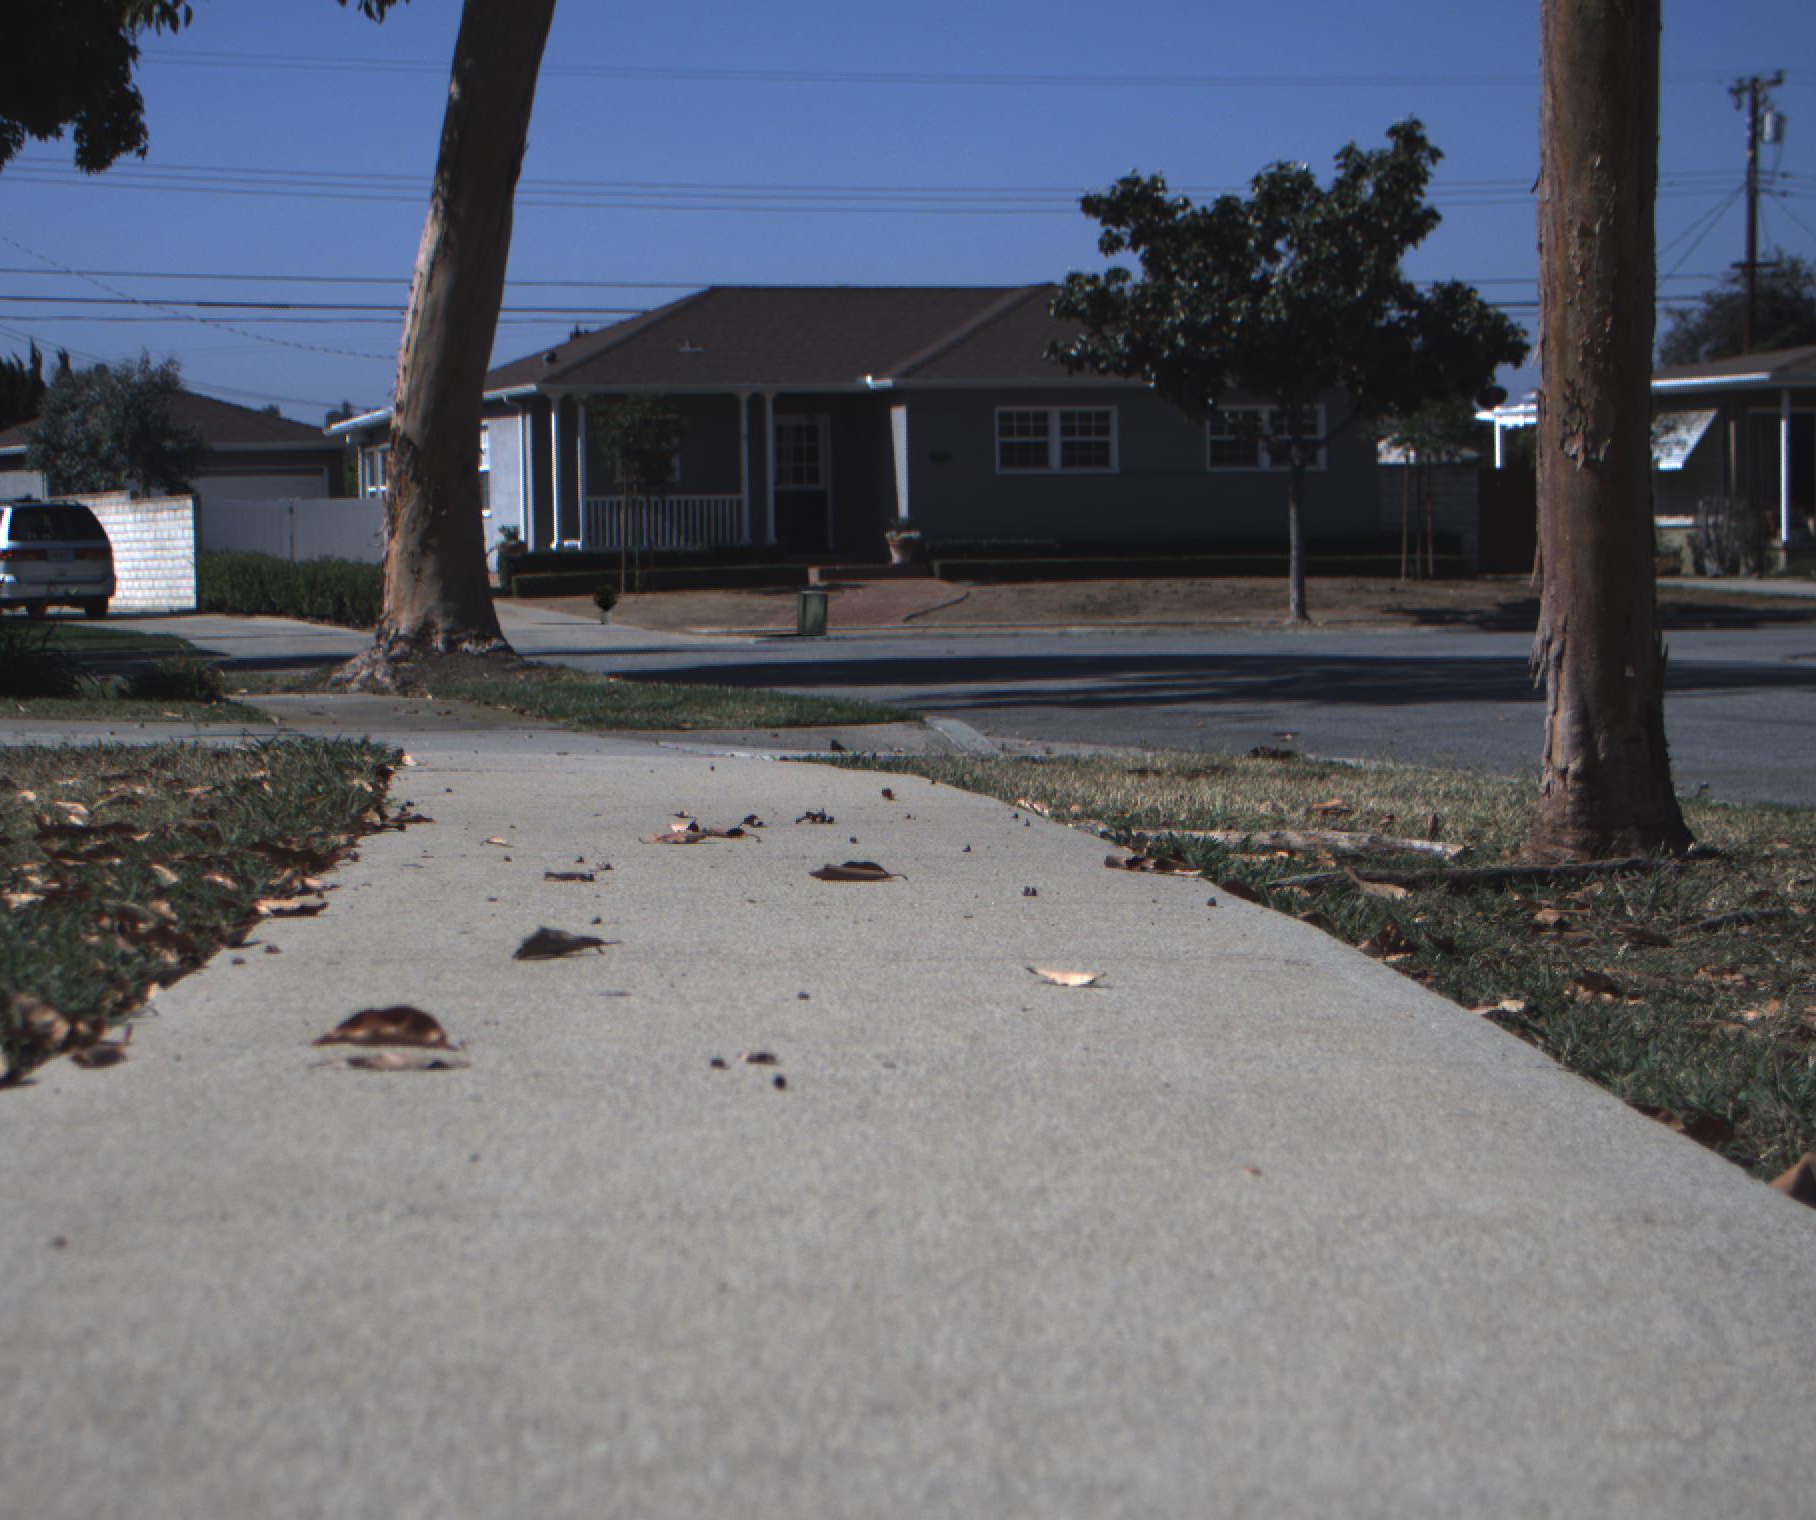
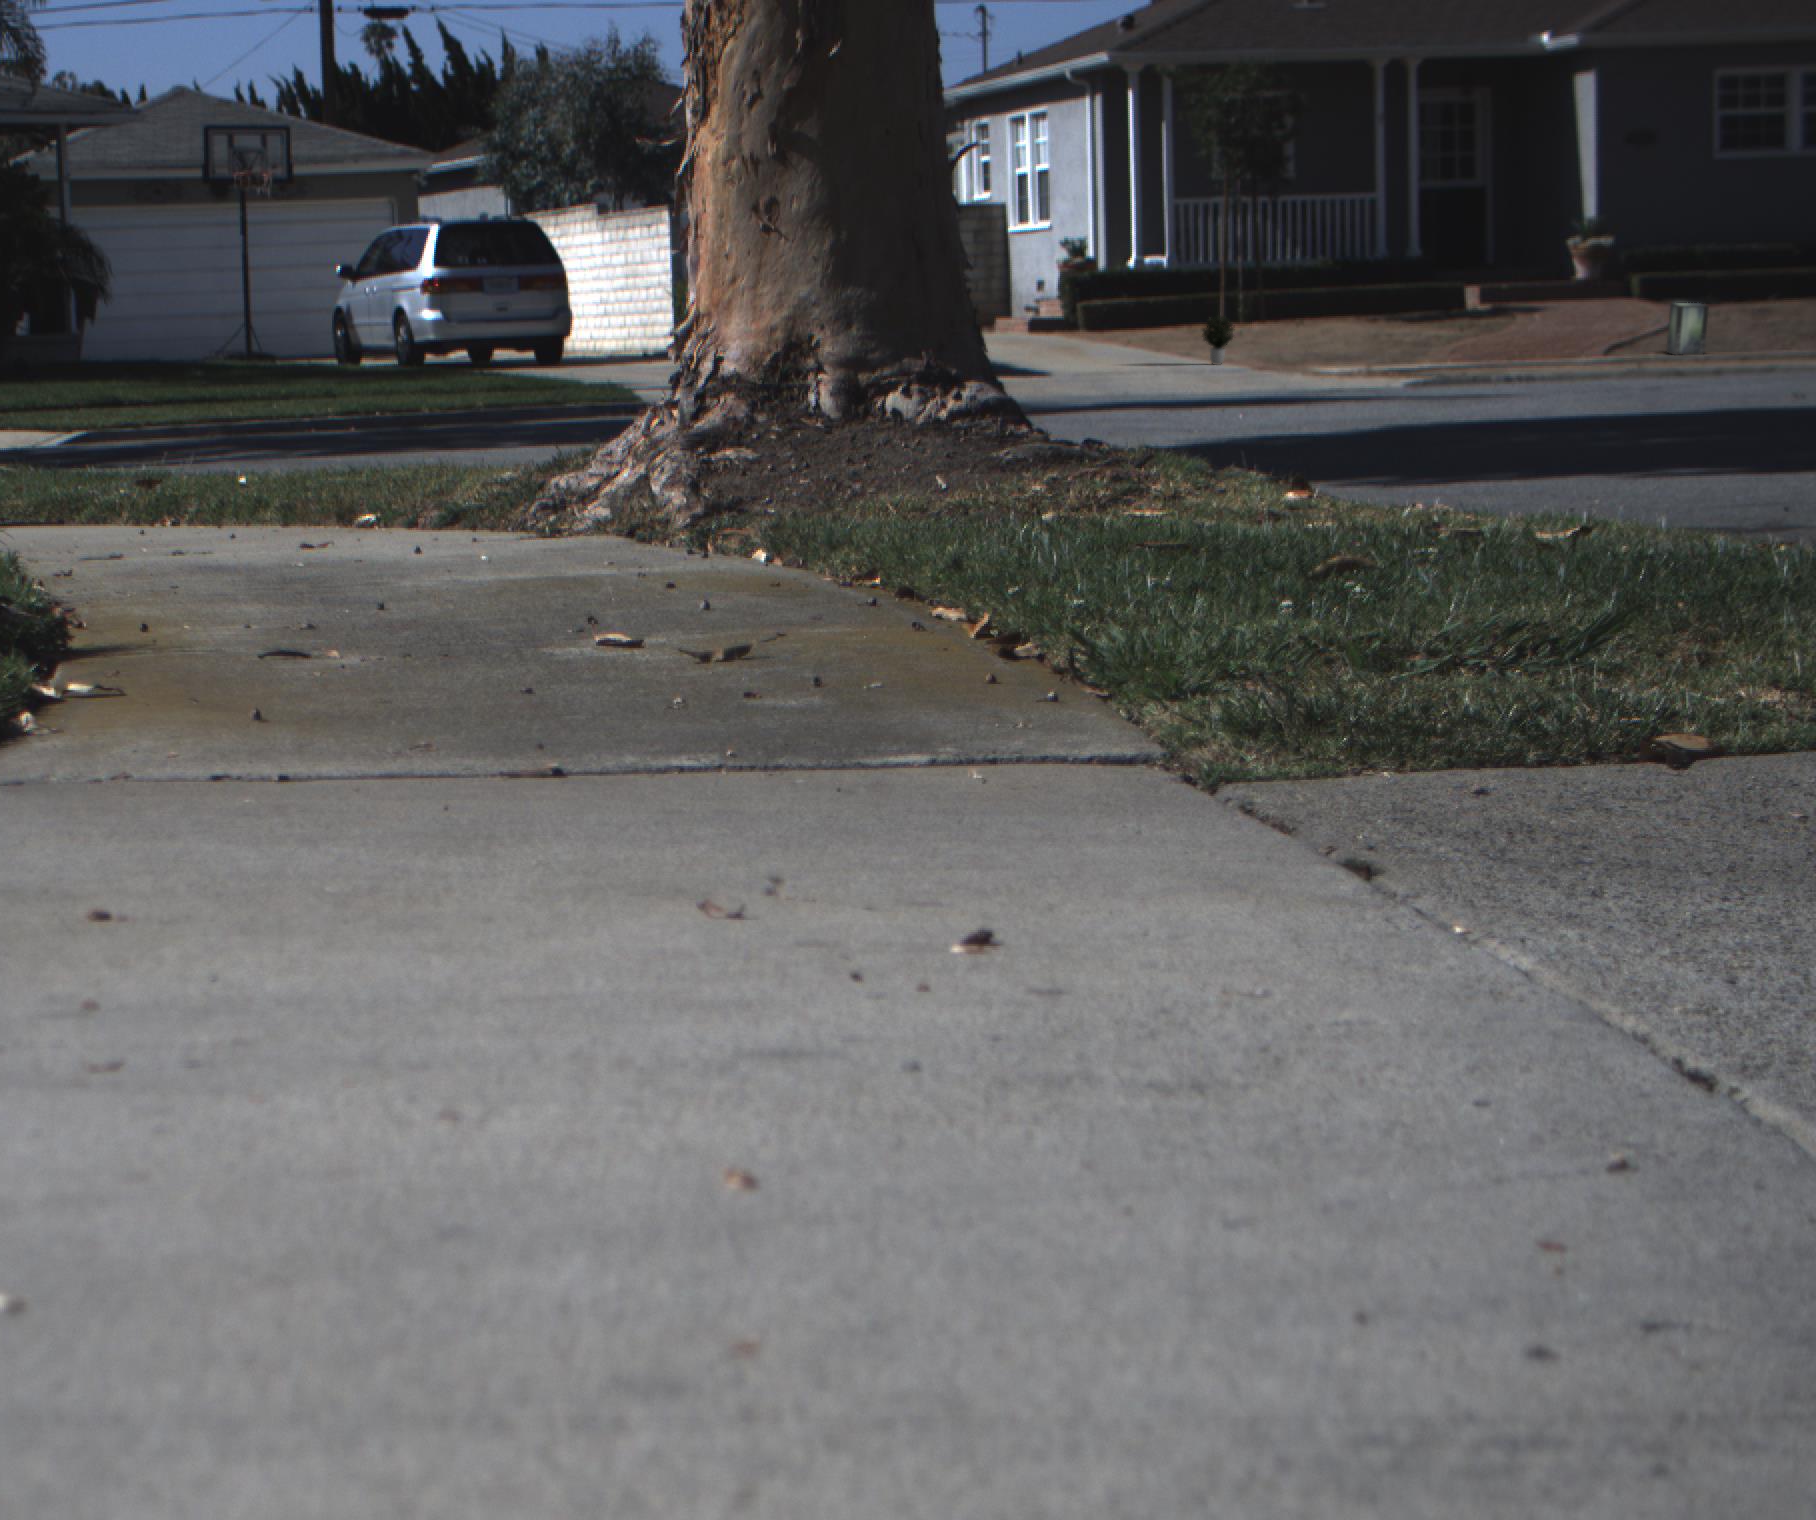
storage box: present [797,591,828,636] -> present [1666,303,1709,355]

